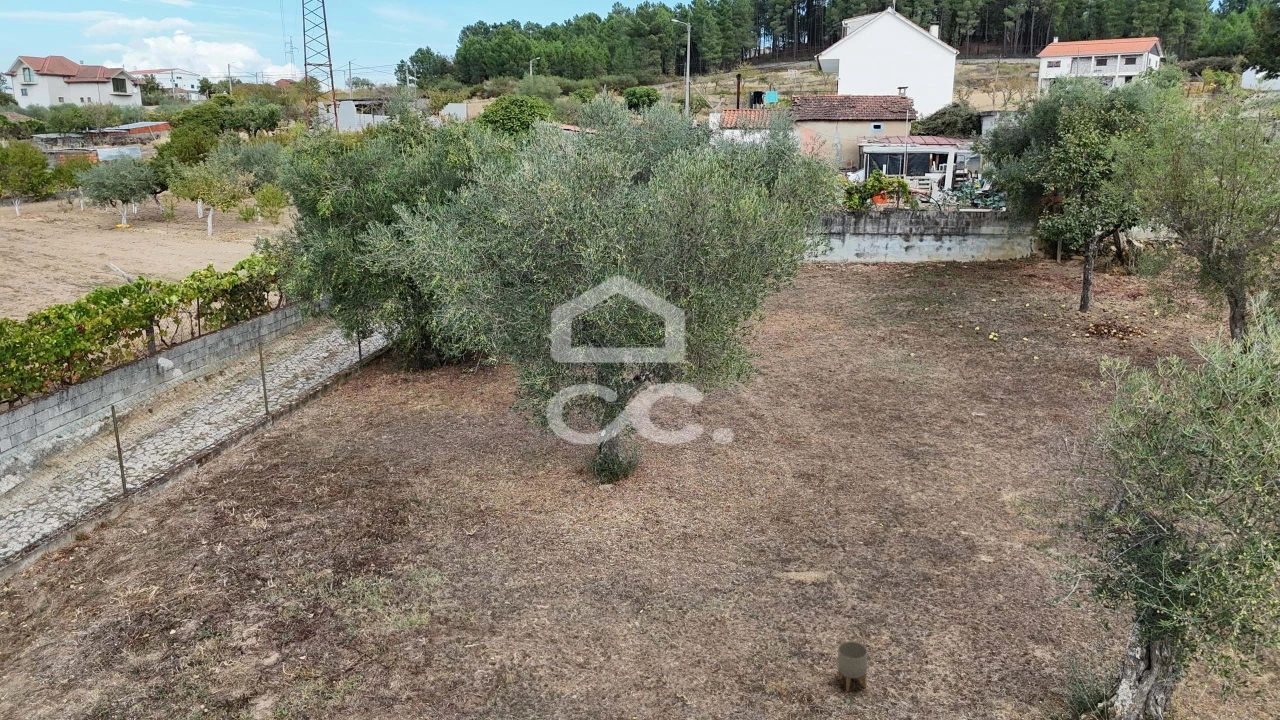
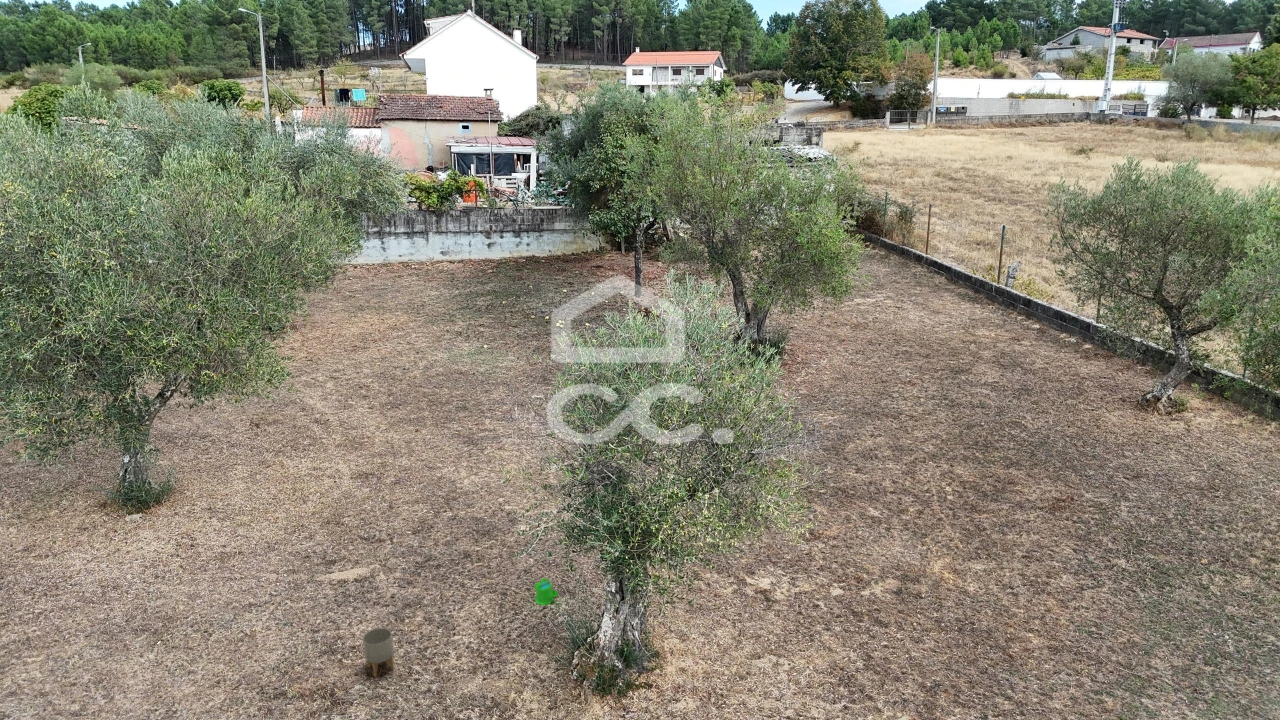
watering can: none [1014,621,1046,652] -> present [534,578,558,605]

